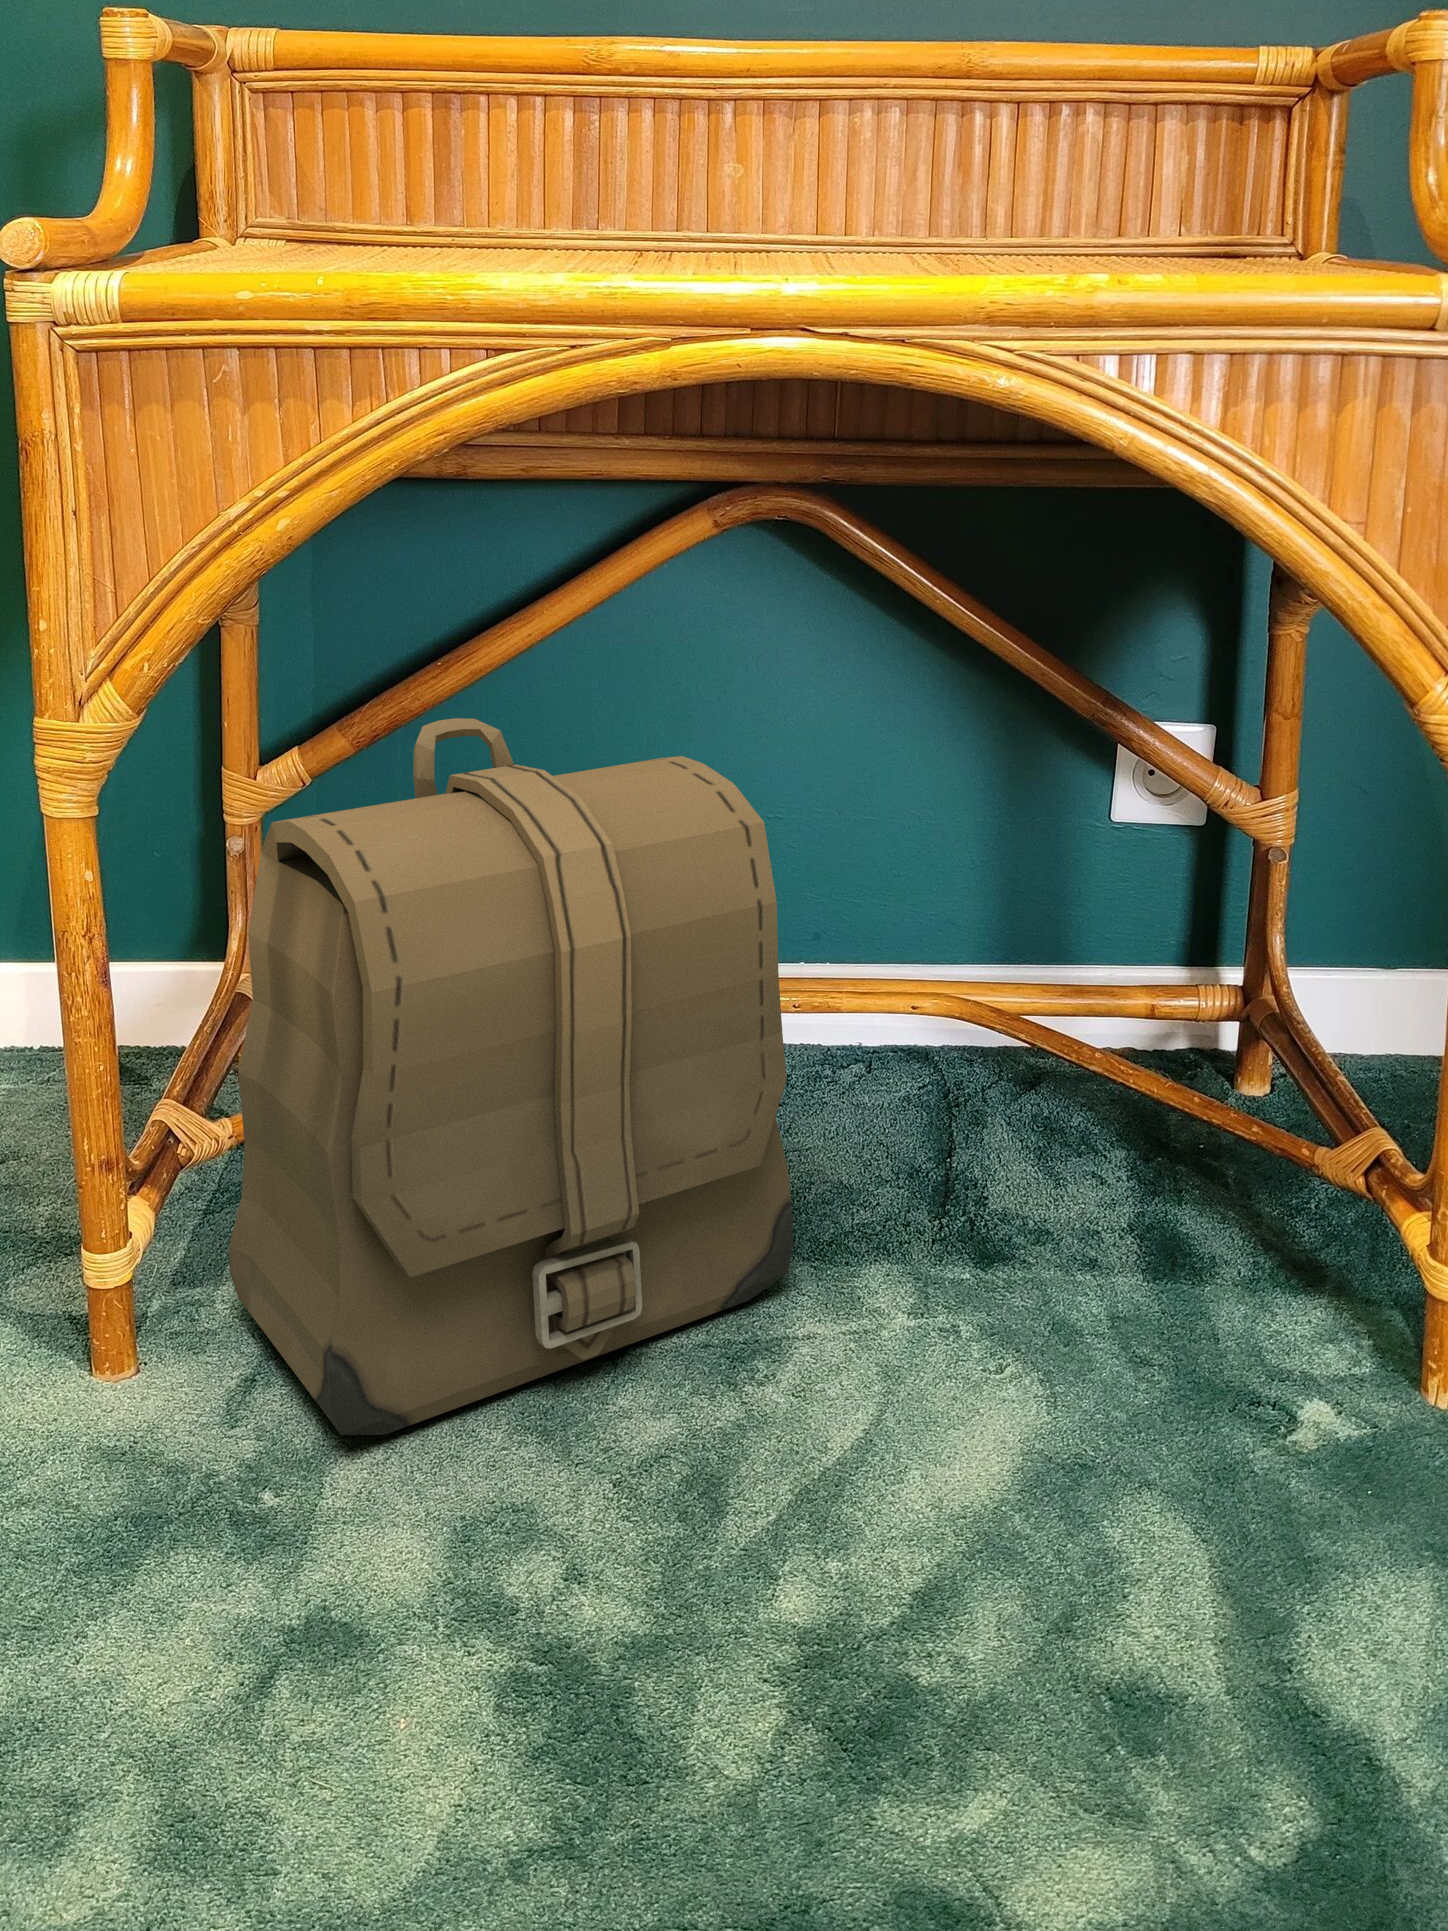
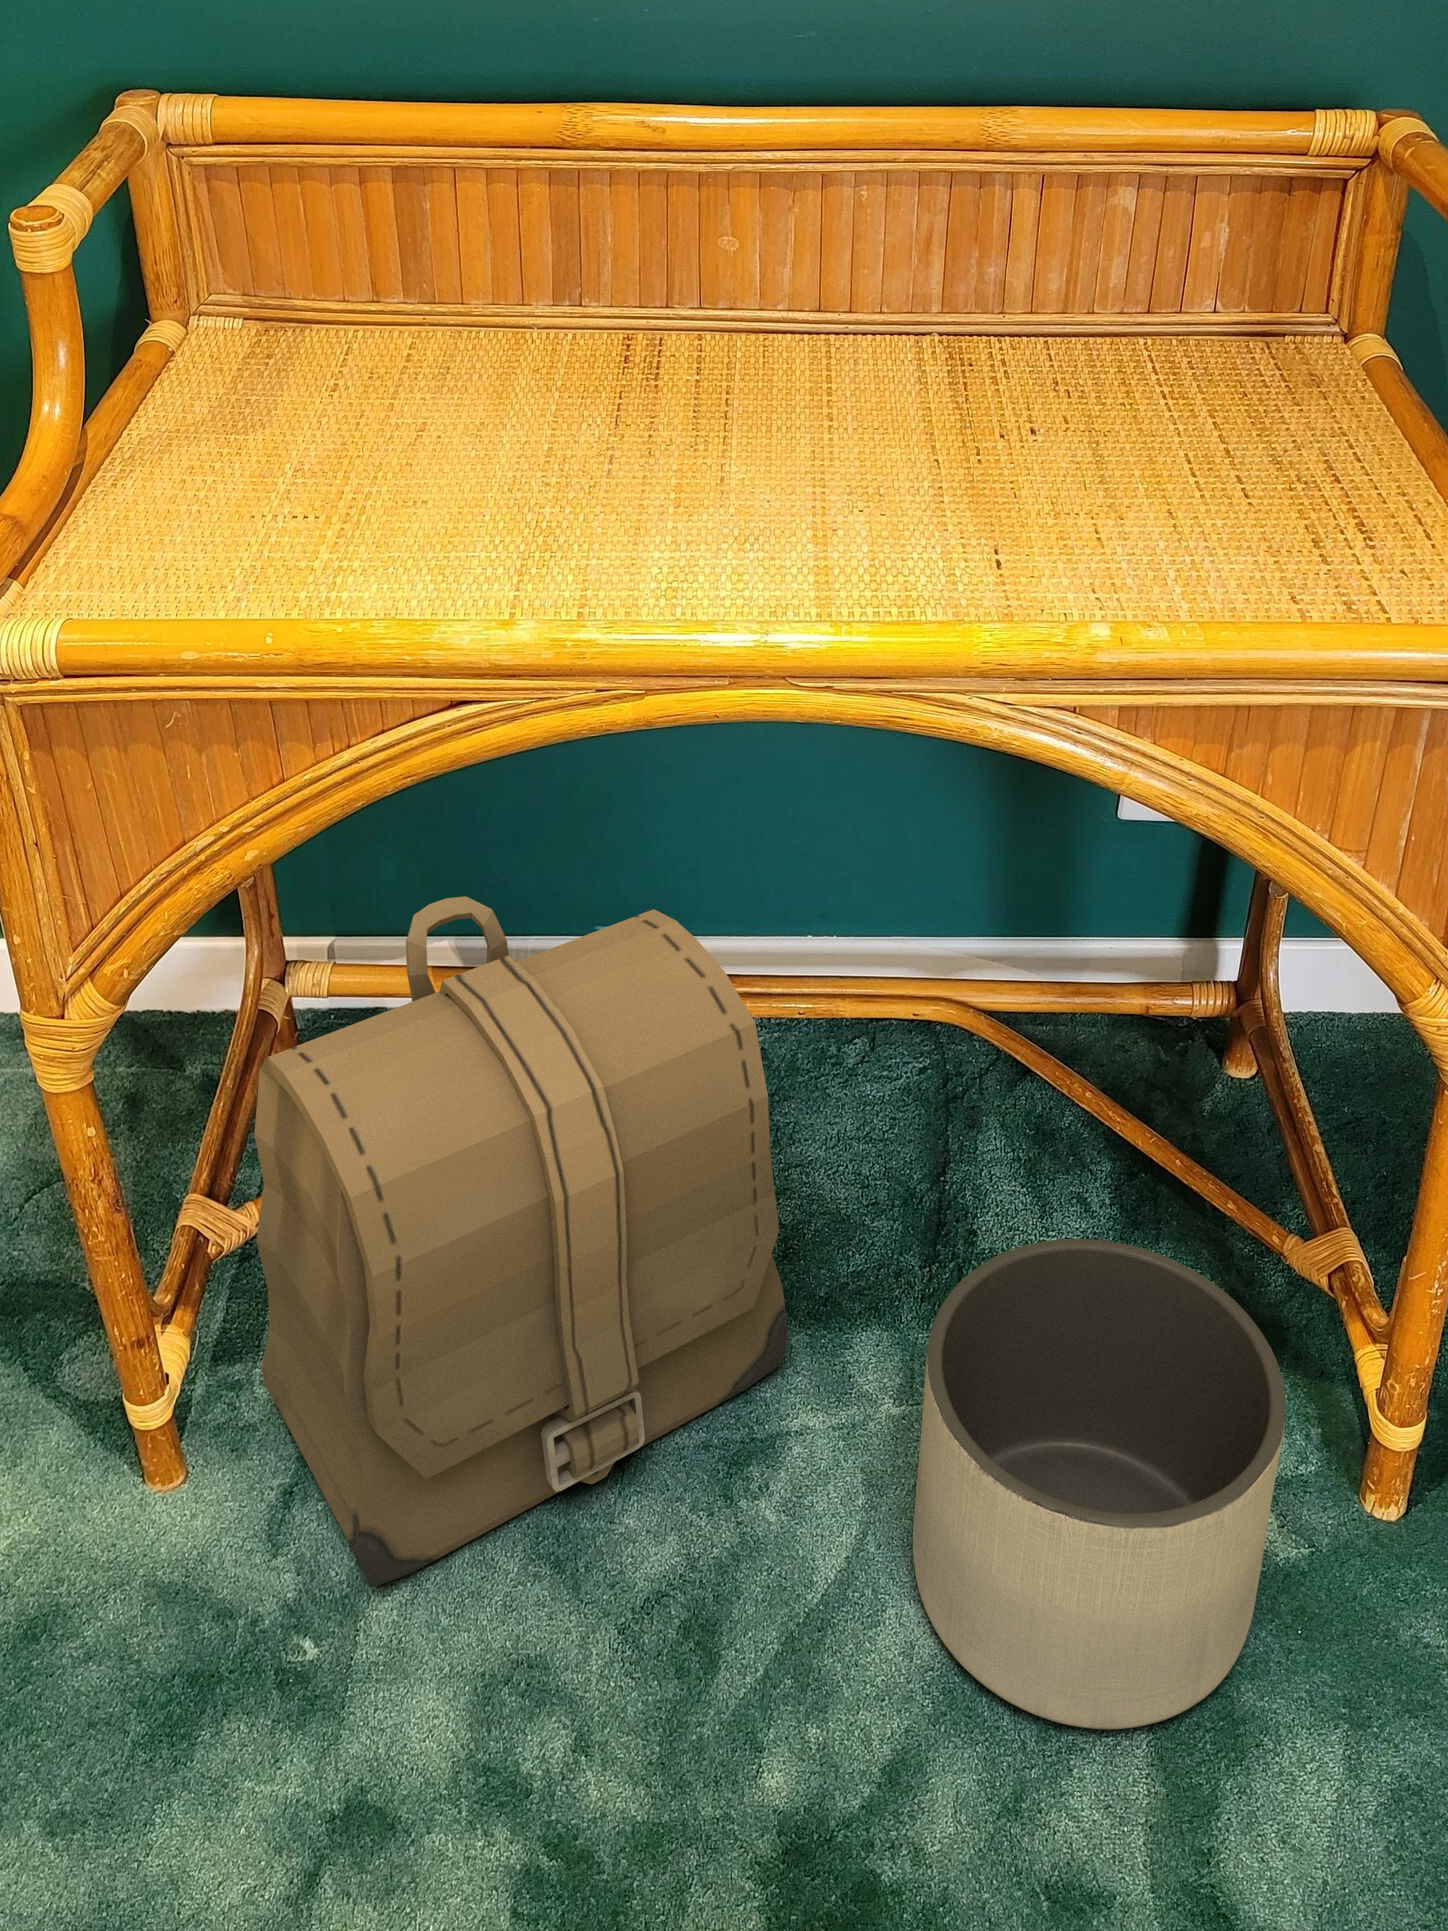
planter: none [937,1066,1333,1554] -> present [913,1239,1286,1729]

